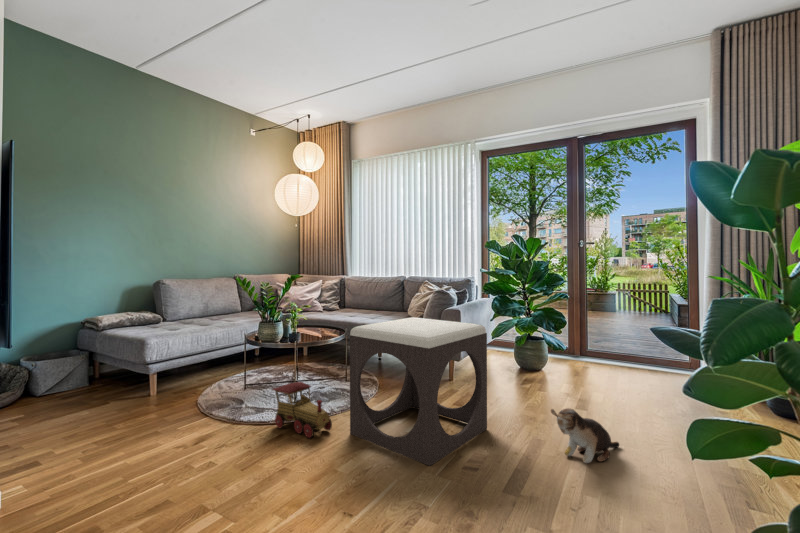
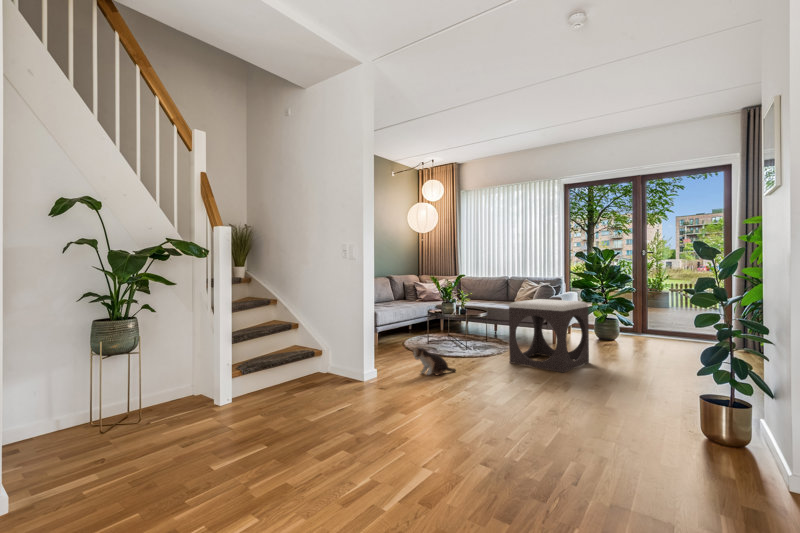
toy train: present [273,382,332,438] -> none [461,336,499,364]
plush toy: present [551,408,619,463] -> present [410,346,456,375]

